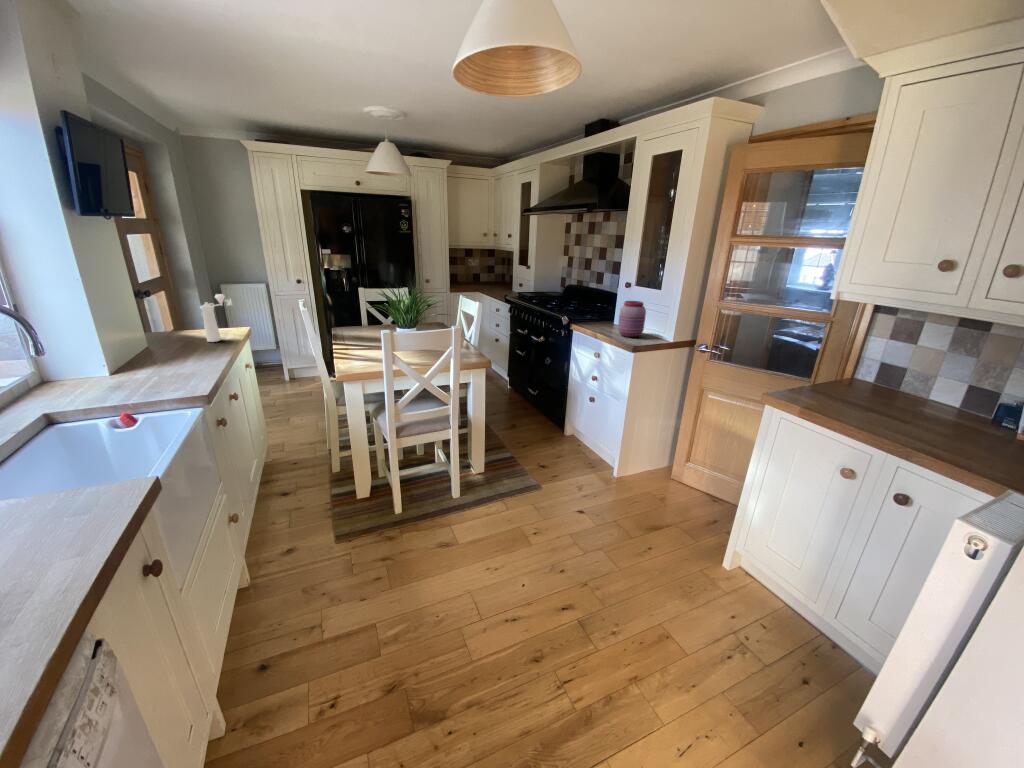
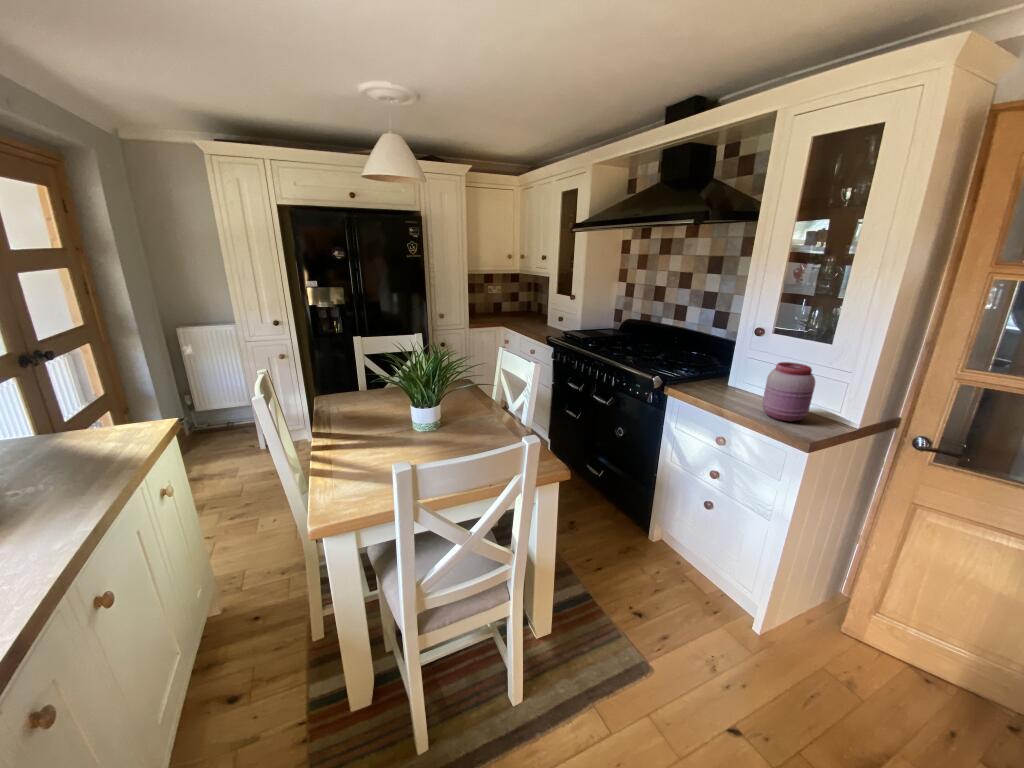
pepper mill: present [200,294,225,342] -> none [61,377,120,466]

